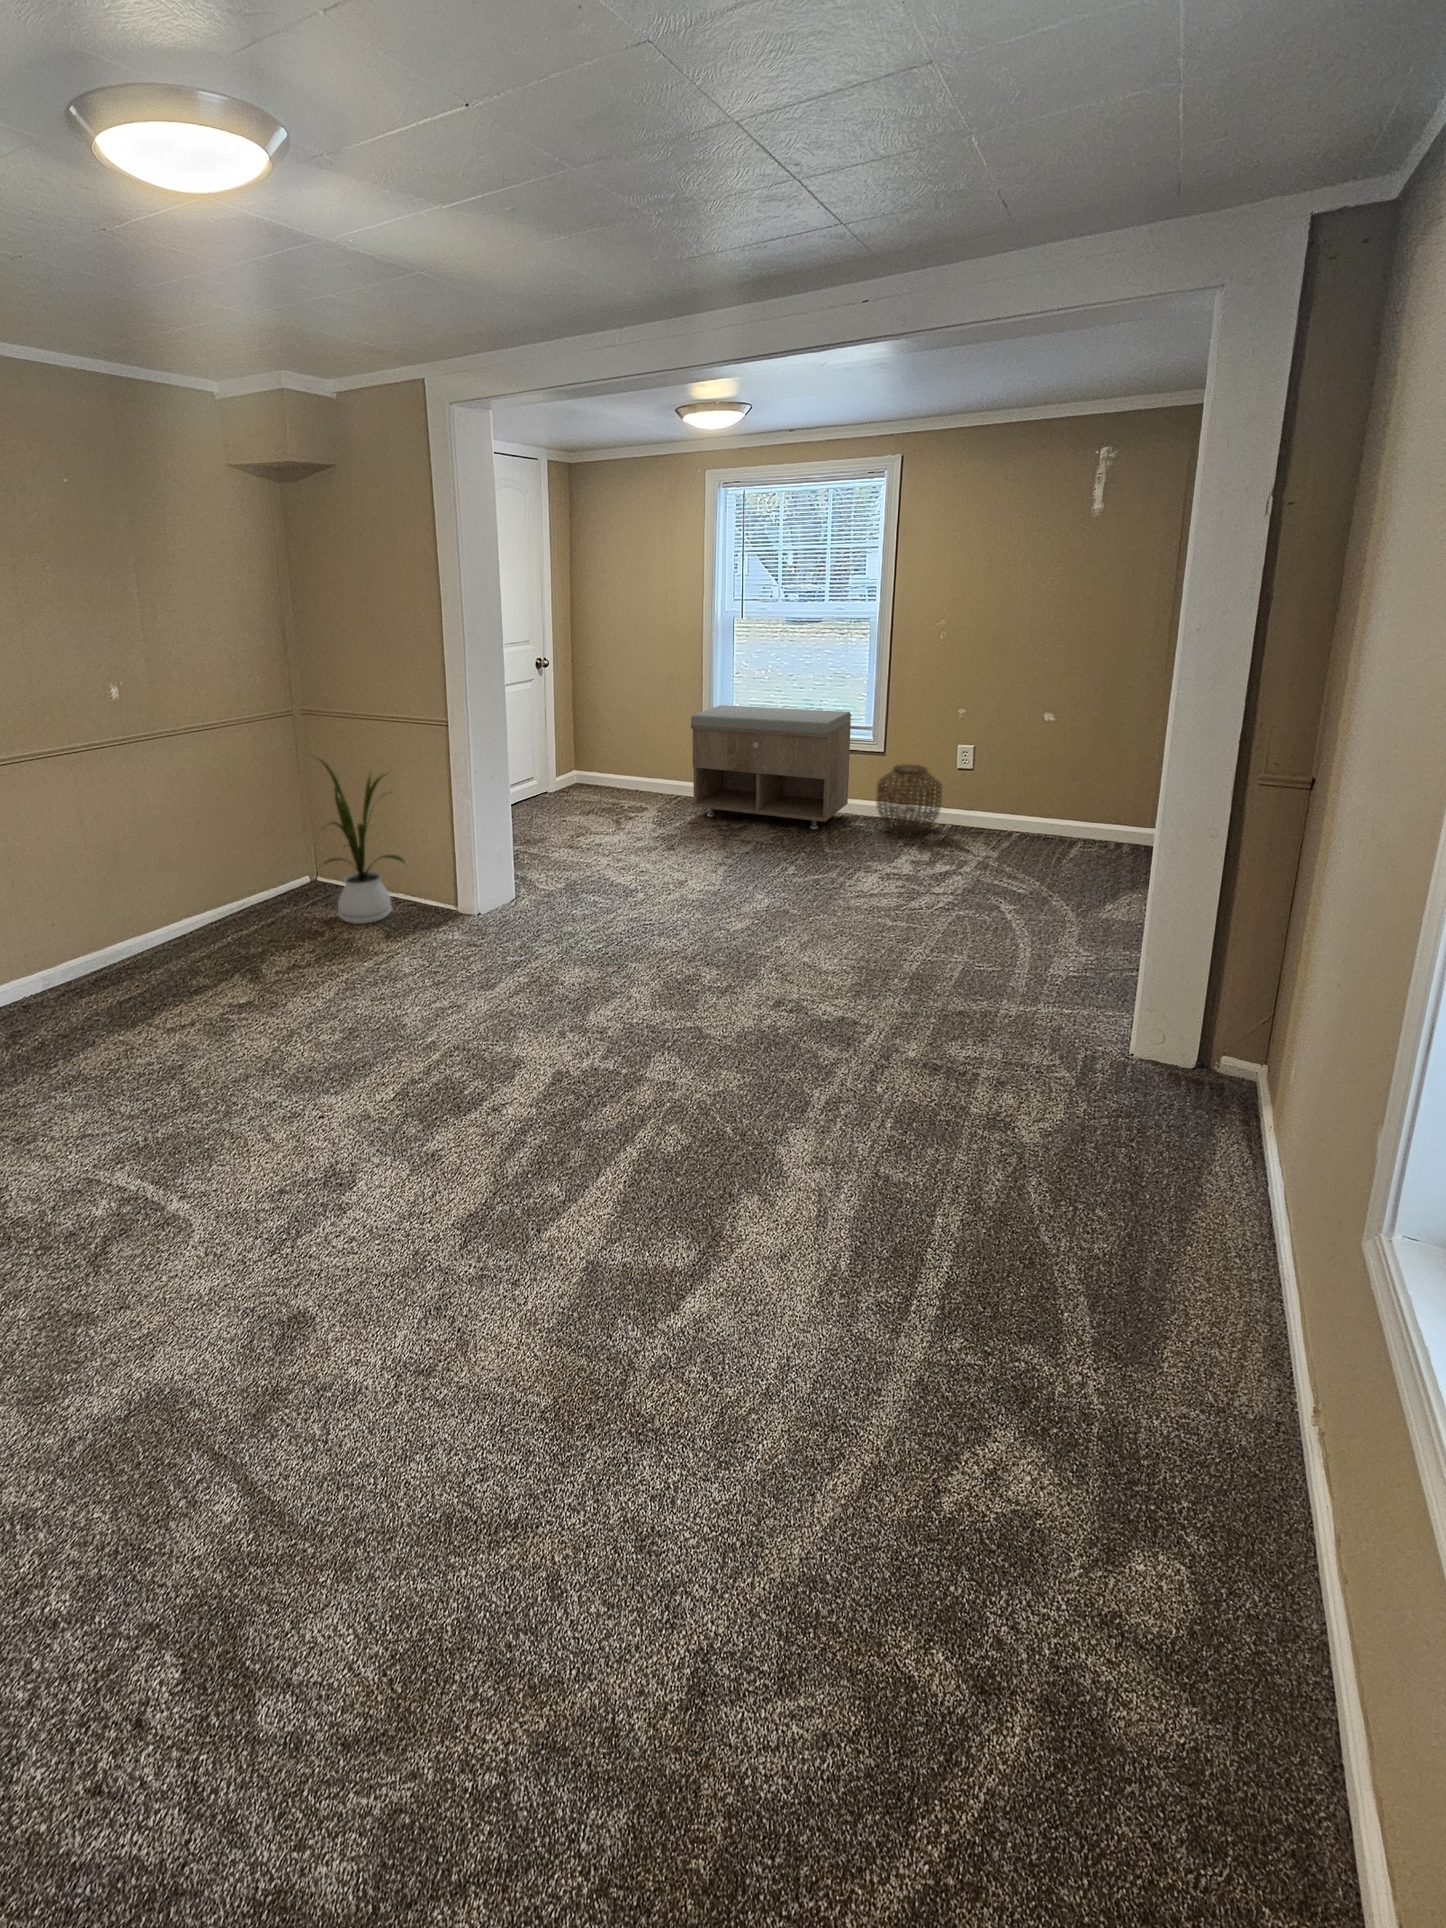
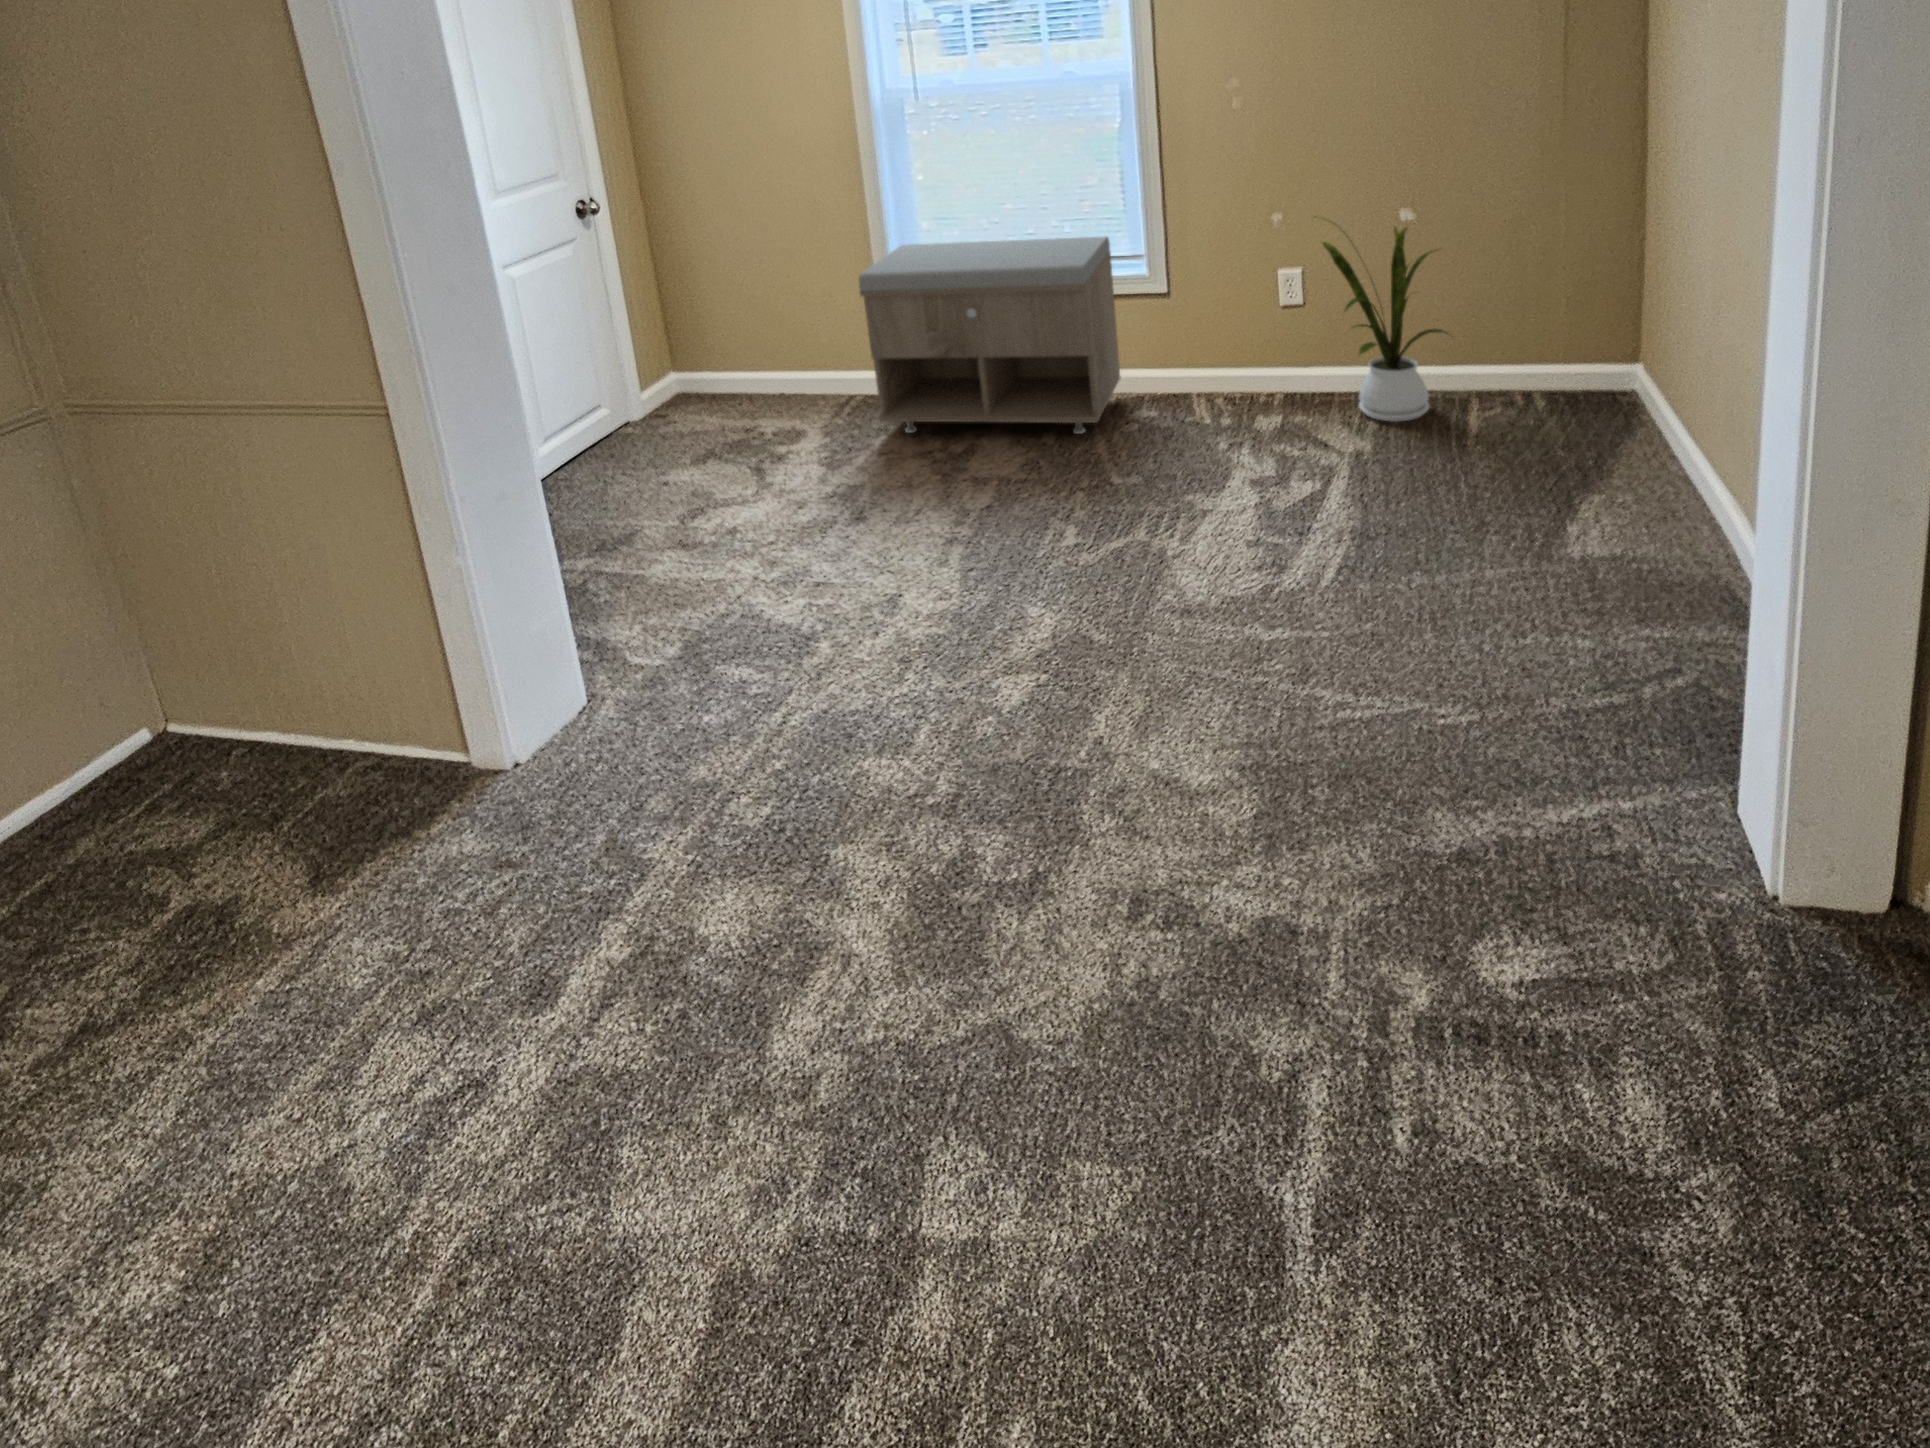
house plant: present [320,760,404,924] -> present [1314,216,1446,422]
woven basket: present [876,765,942,833] -> none [1167,310,1266,420]

